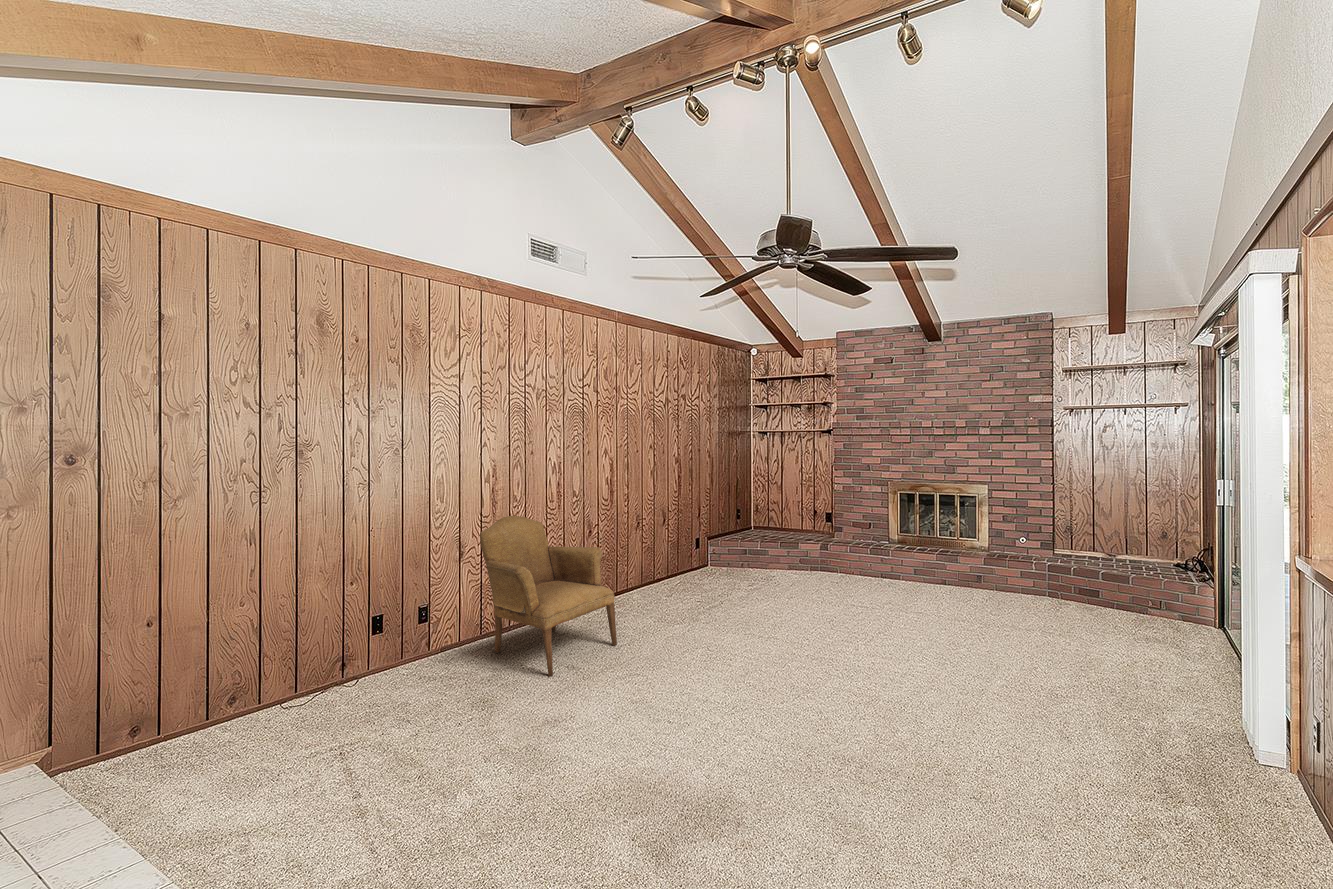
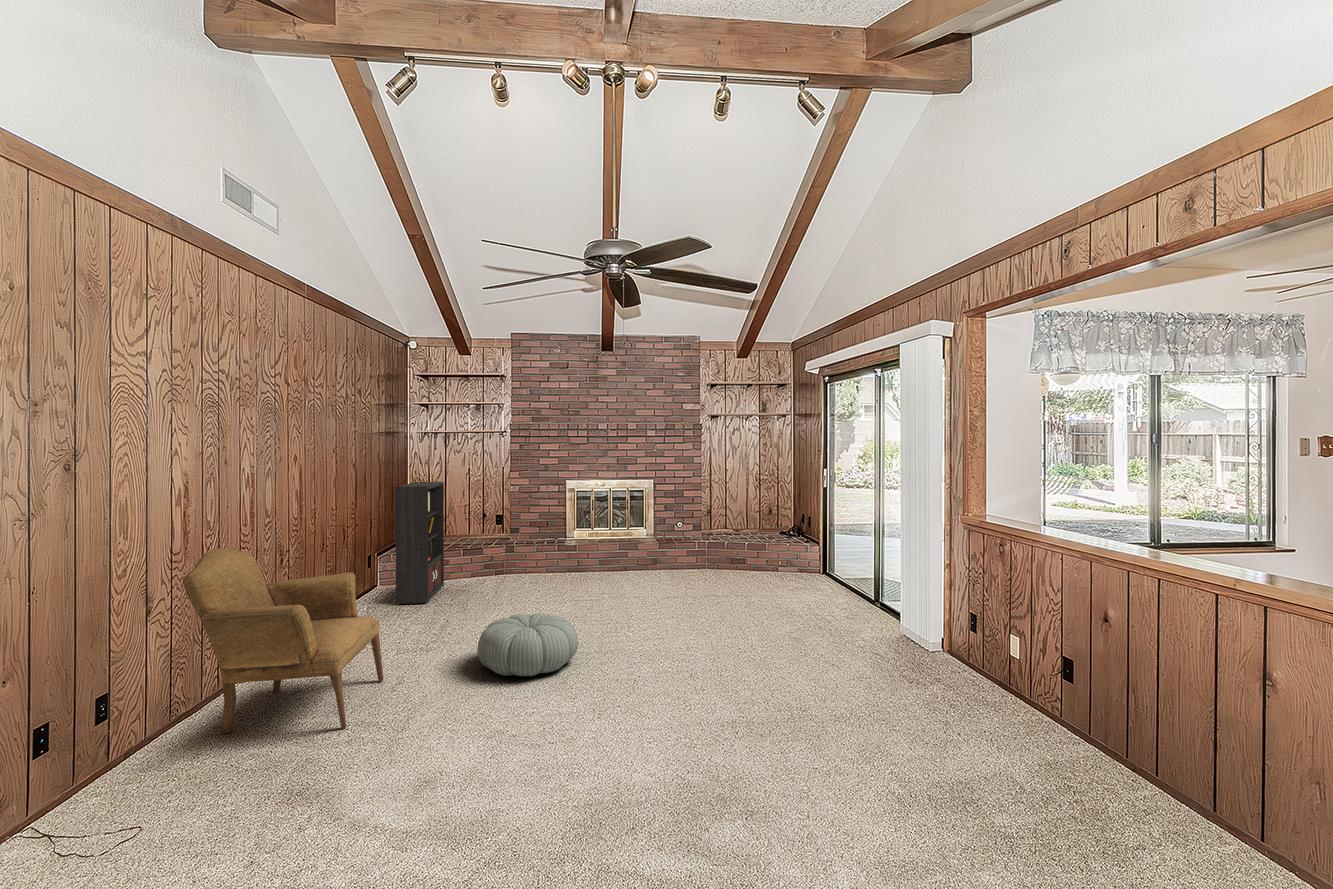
bookcase: none [698,476,751,586] -> present [396,482,444,604]
pouf: none [685,615,785,684] -> present [478,613,578,676]

